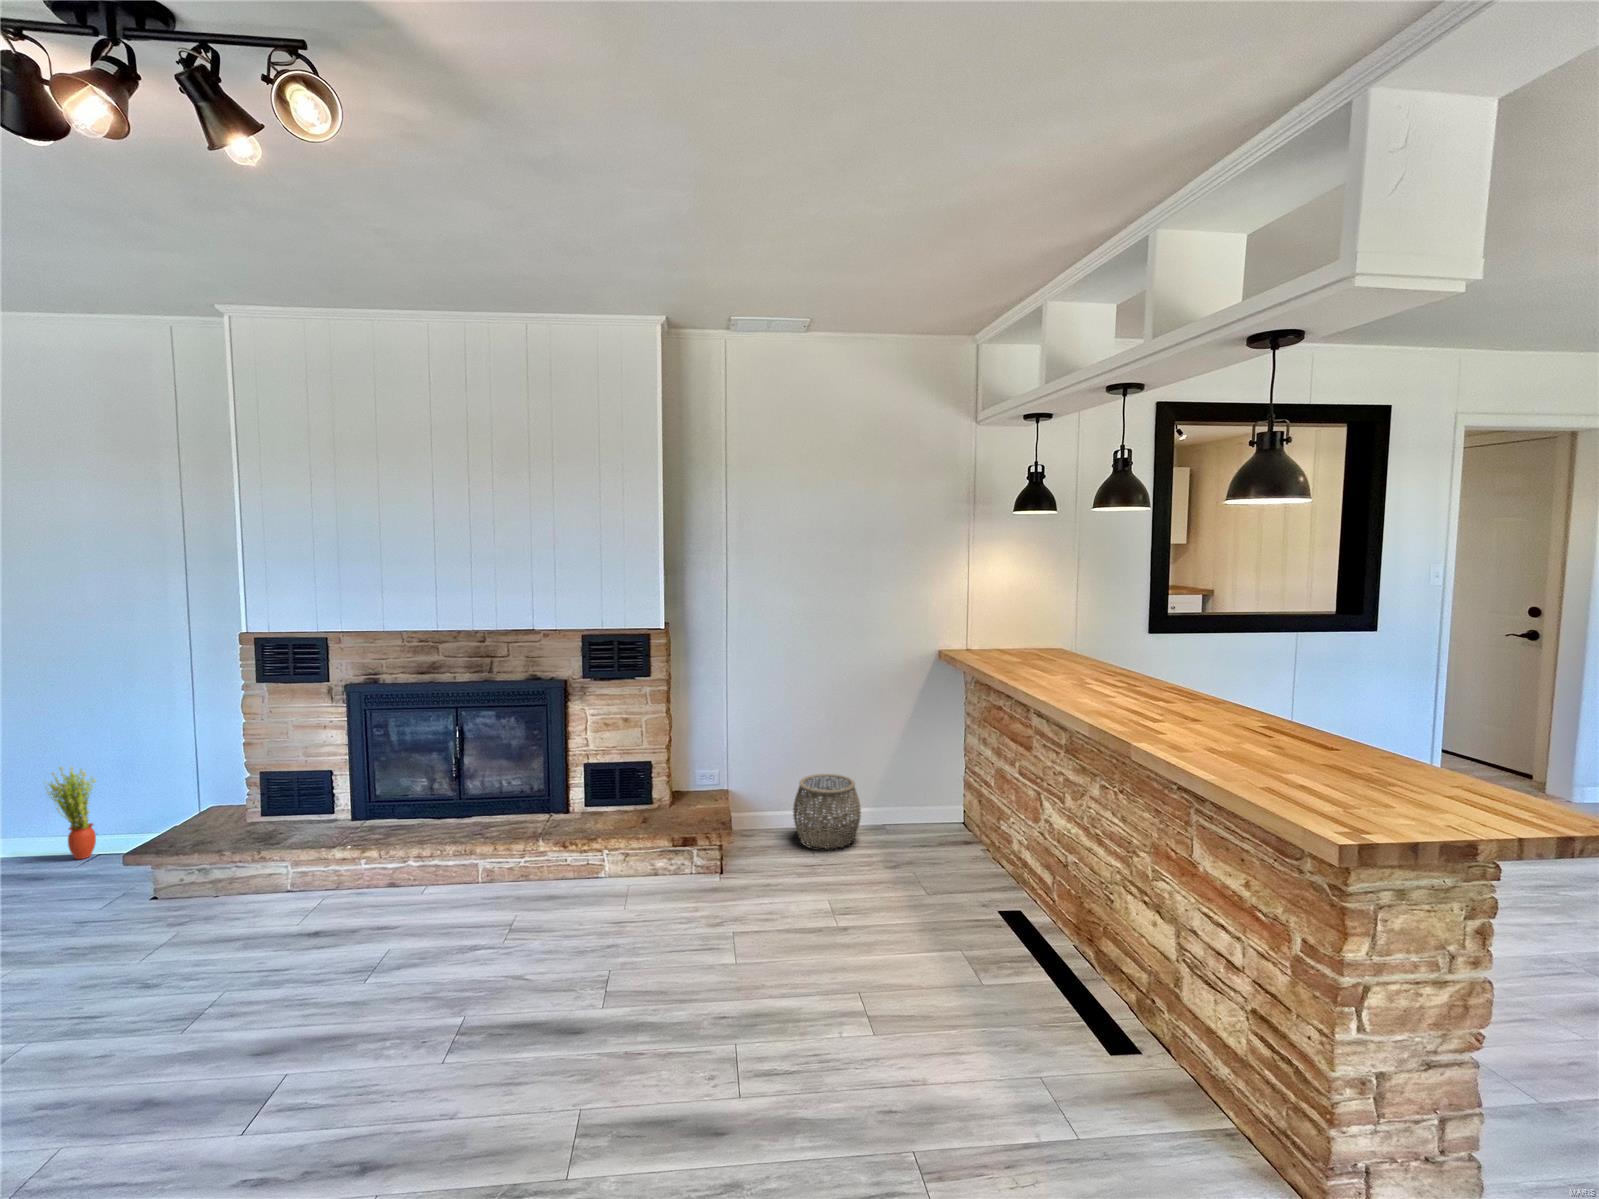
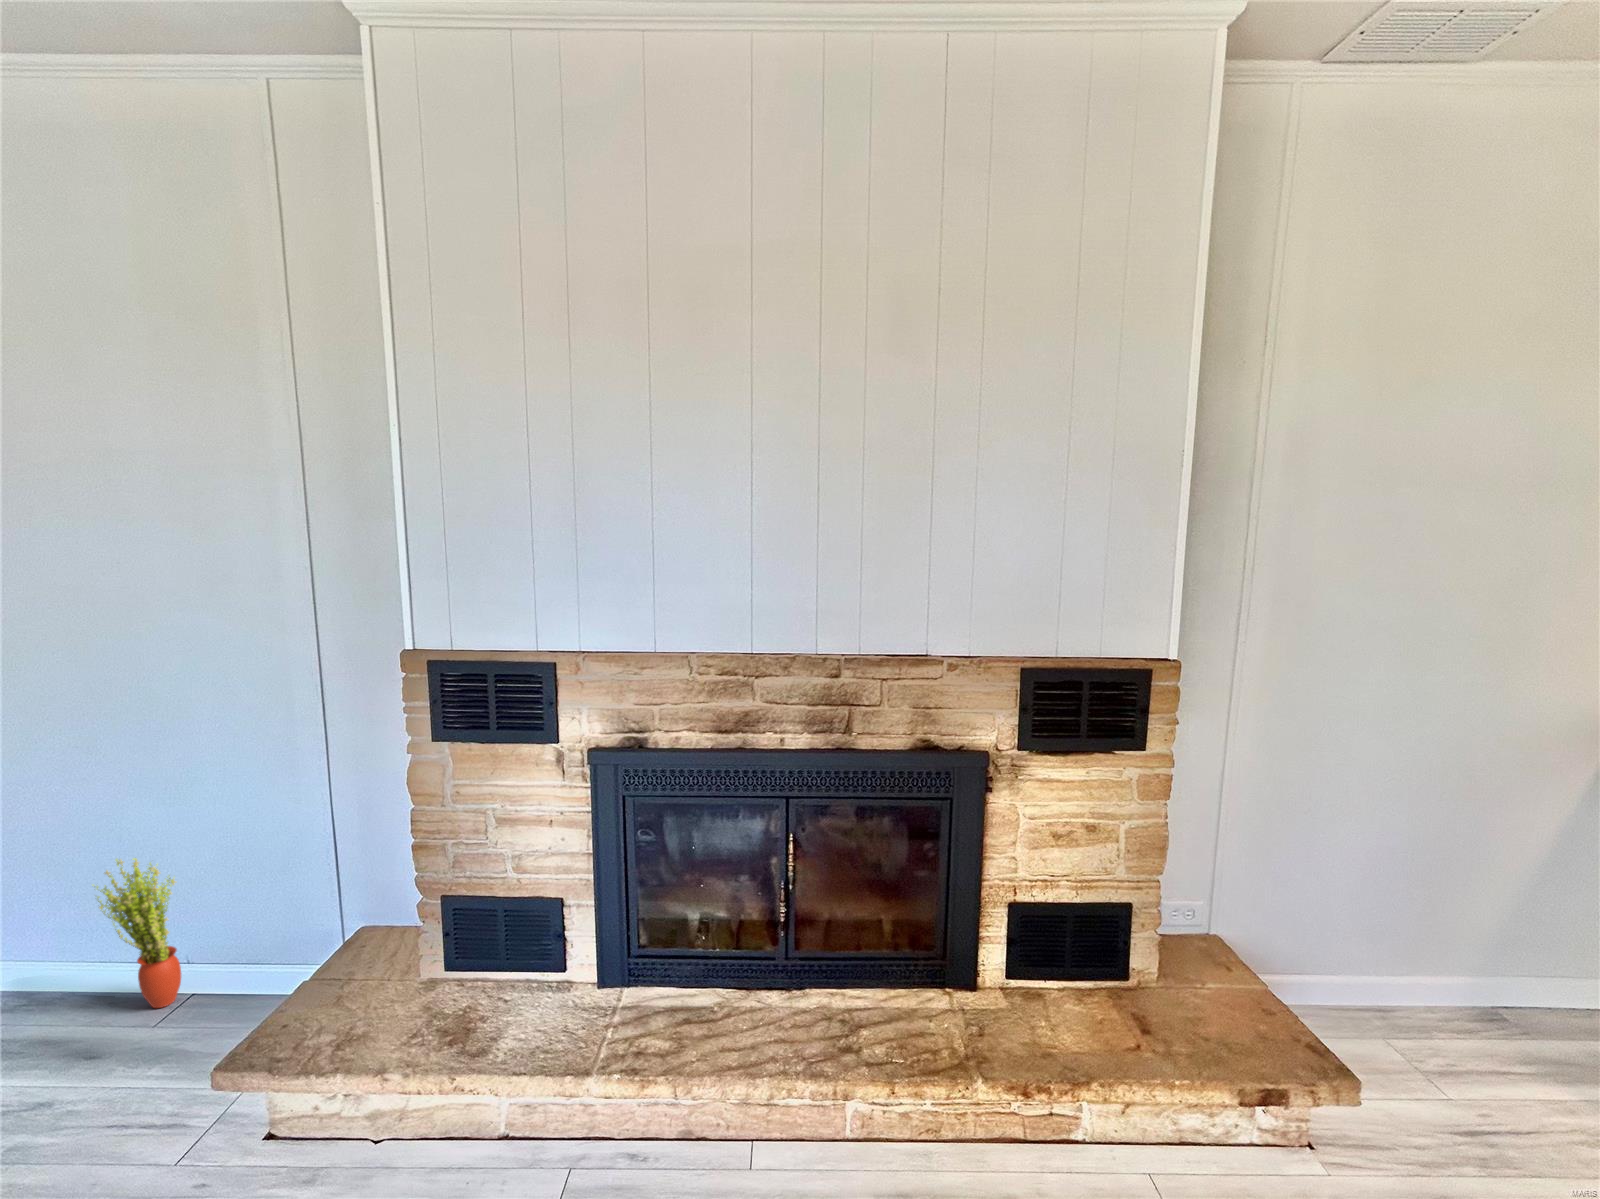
woven basket: present [793,774,861,849] -> none [1374,926,1541,1091]

